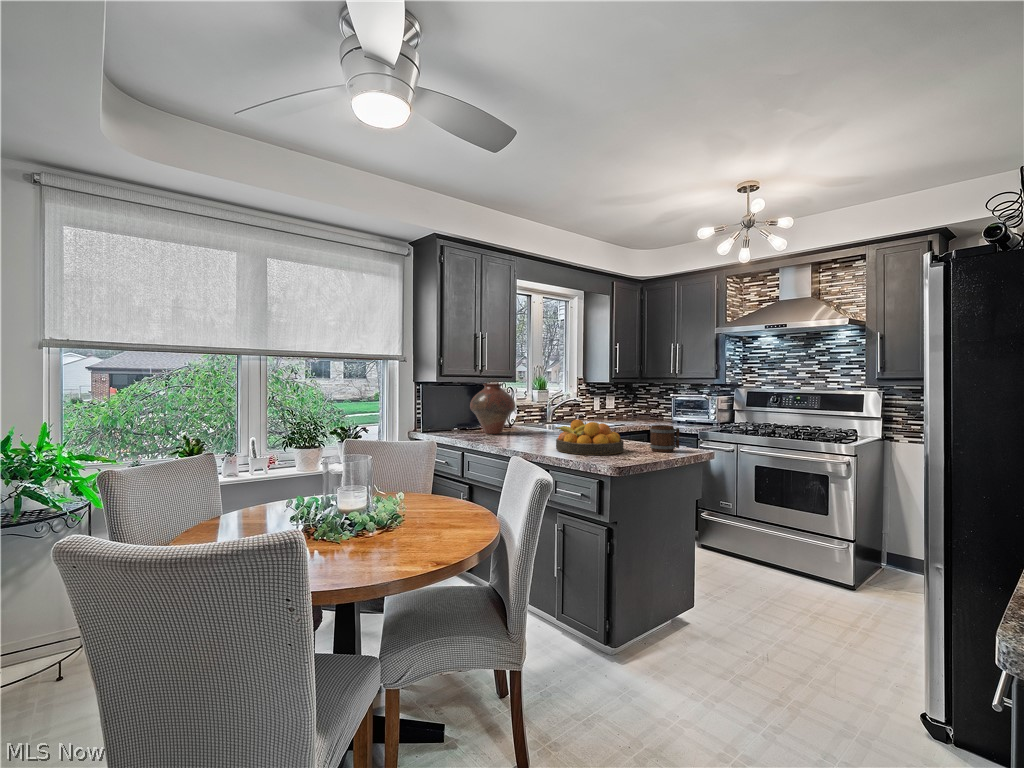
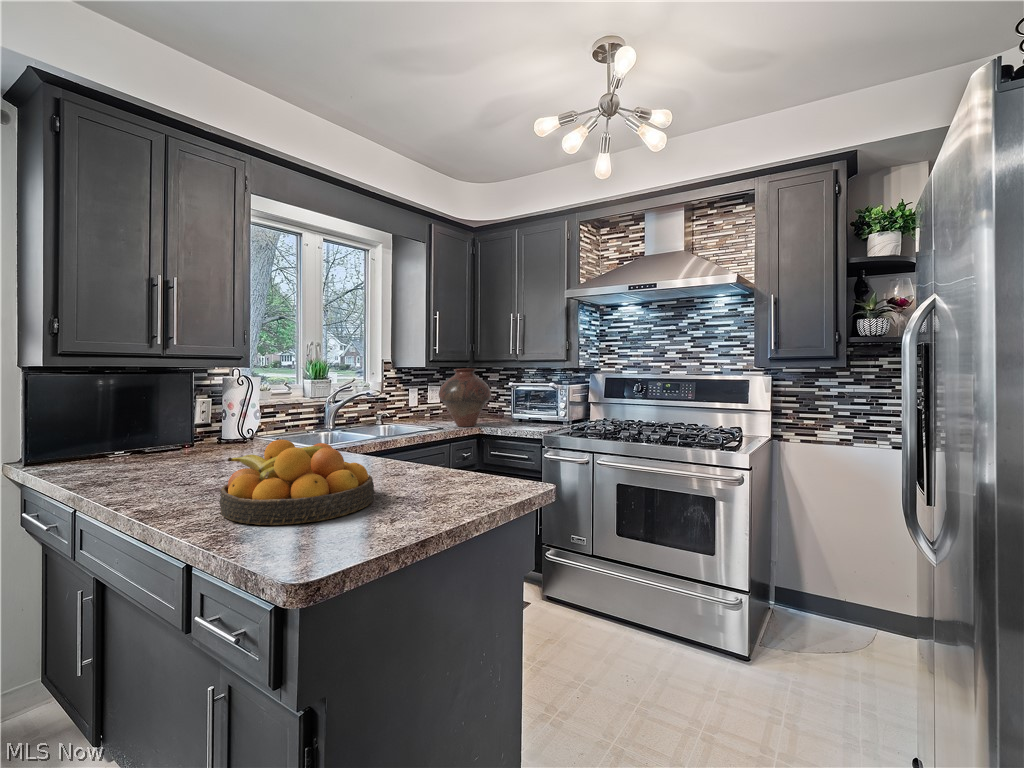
vase: present [470,383,516,434] -> present [439,368,491,427]
mug: present [650,425,679,452] -> none [430,444,488,500]

